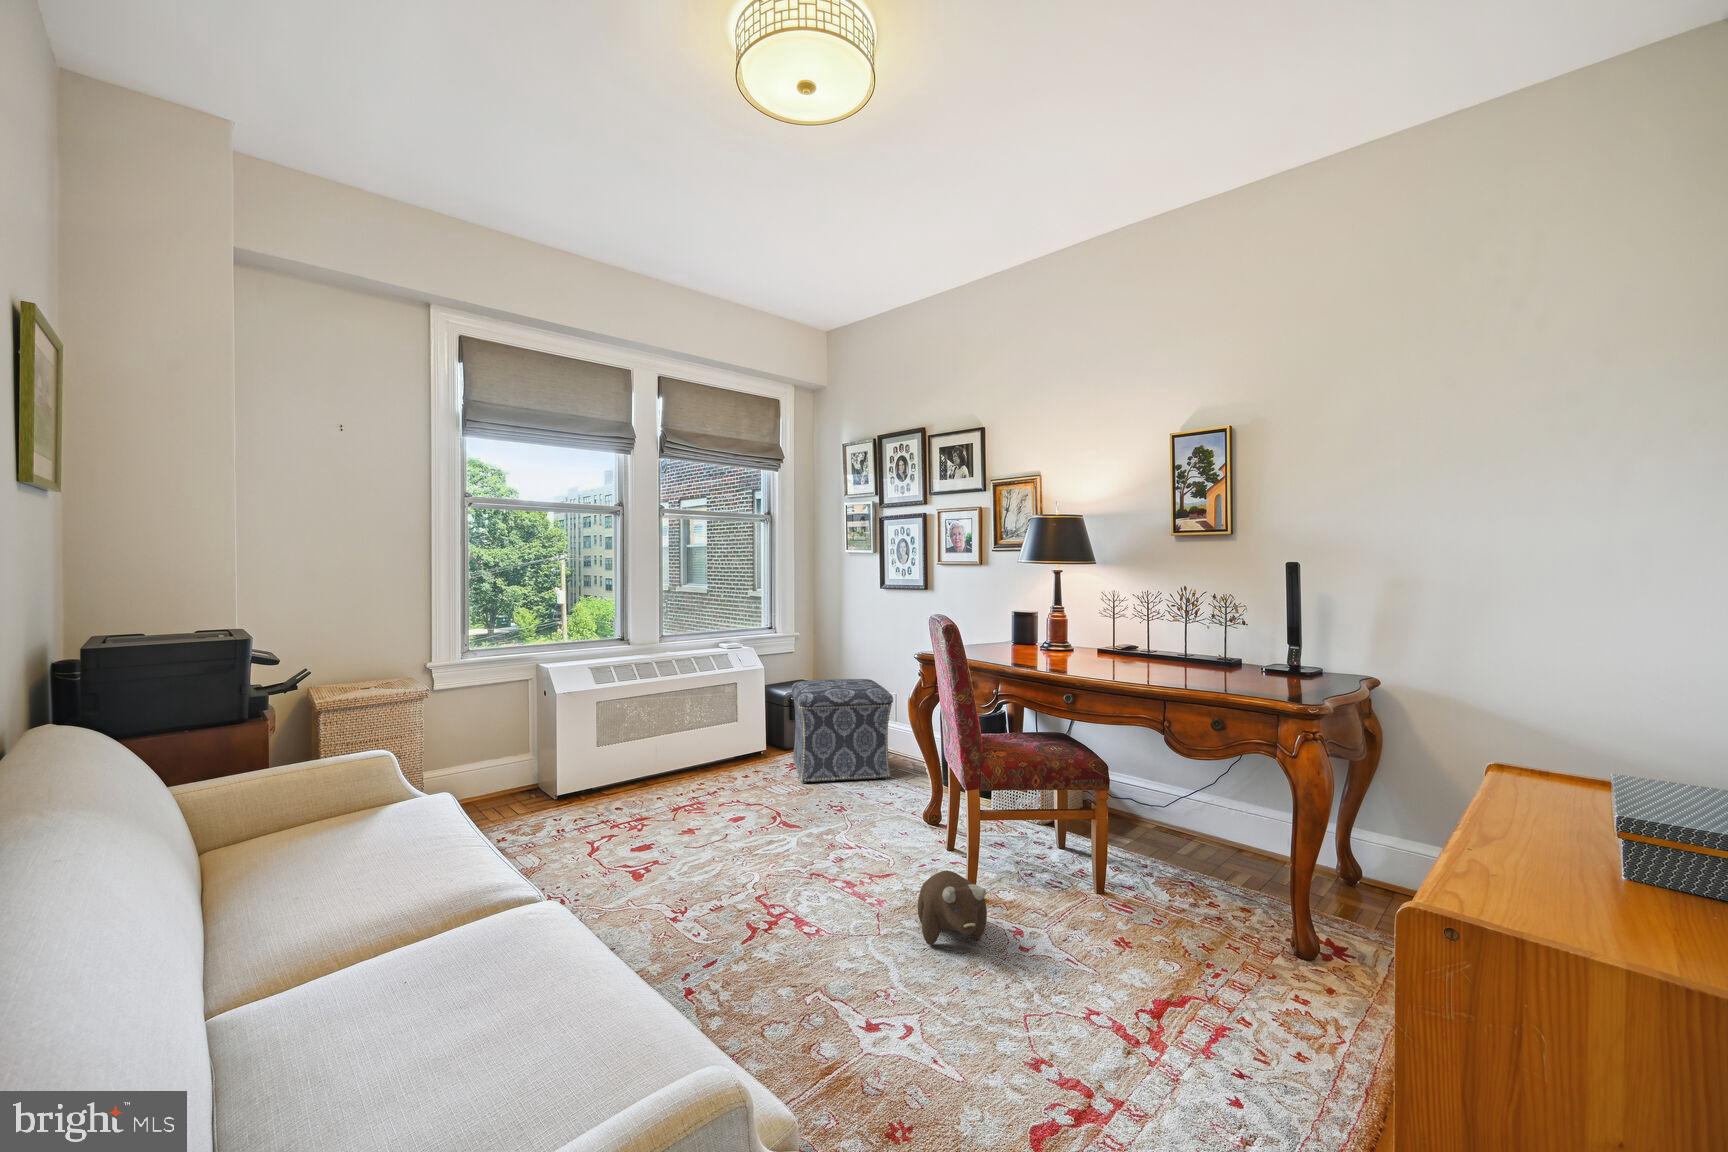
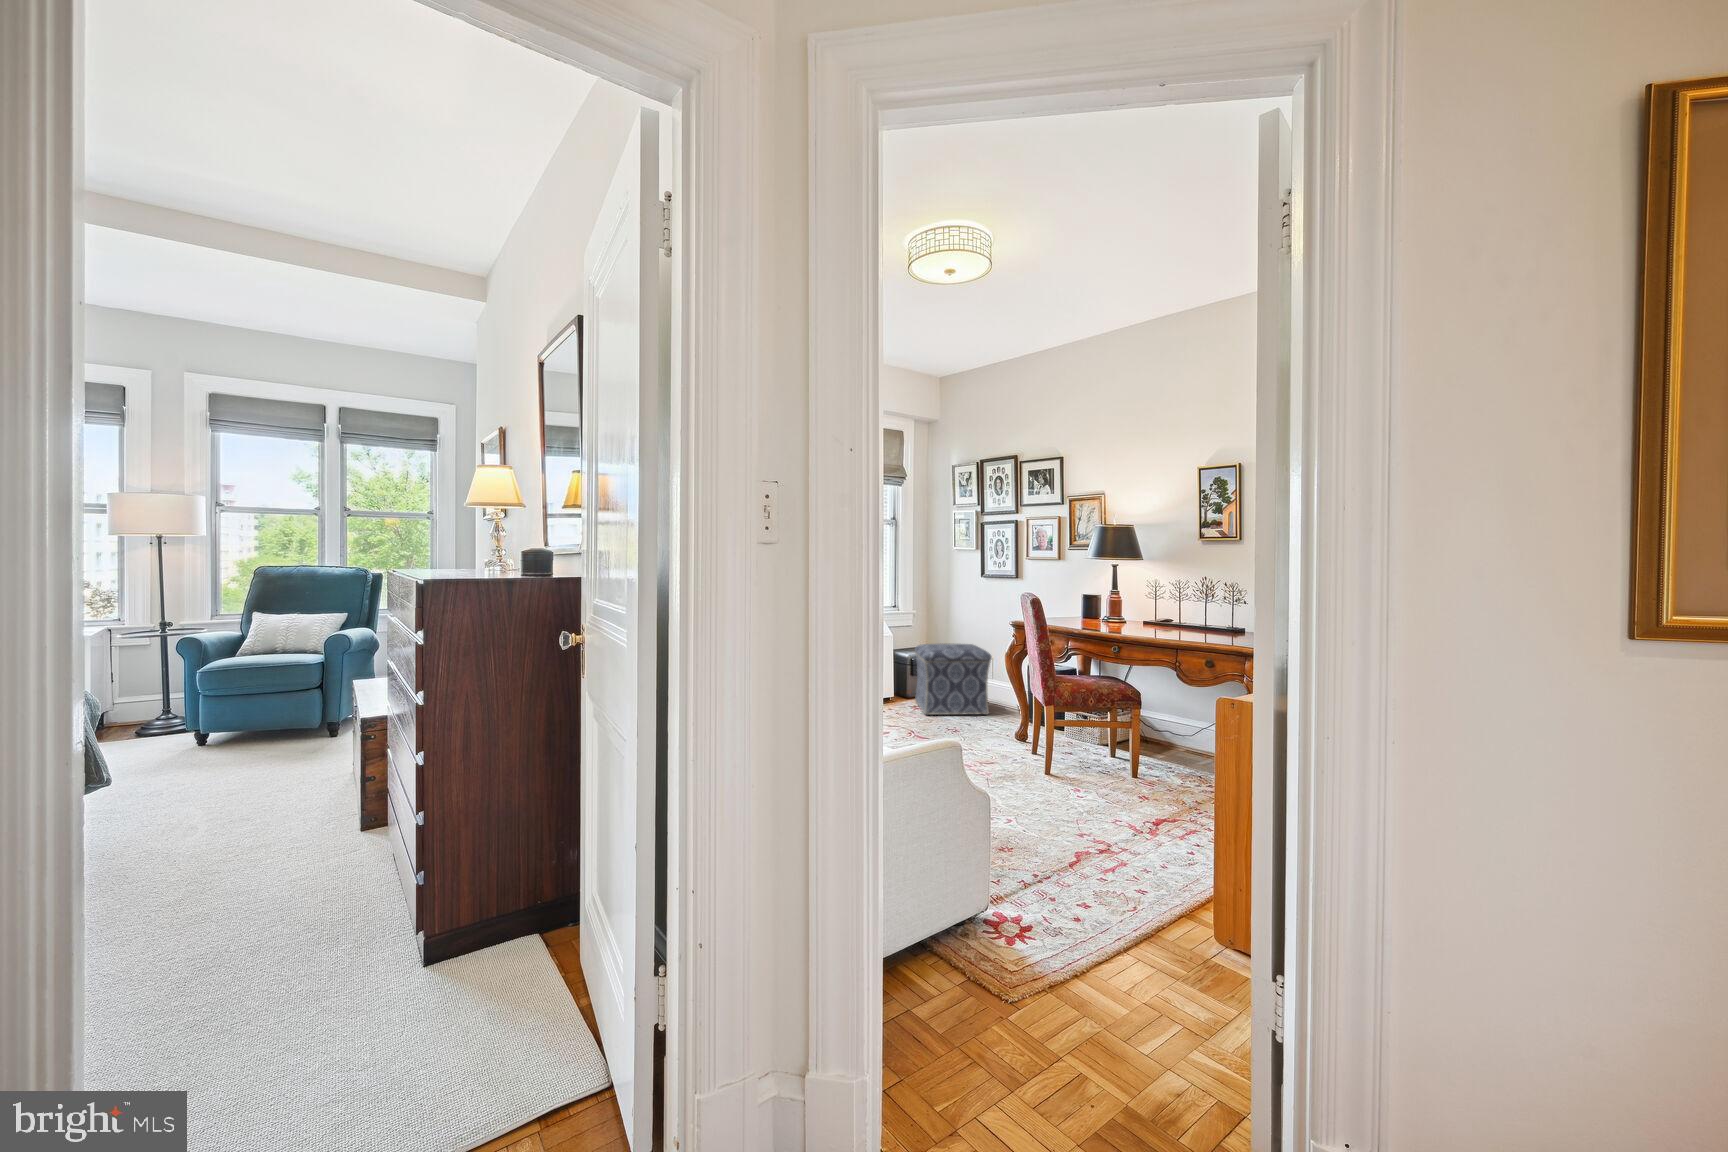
plush toy: present [918,870,987,945] -> none [1014,751,1058,793]

